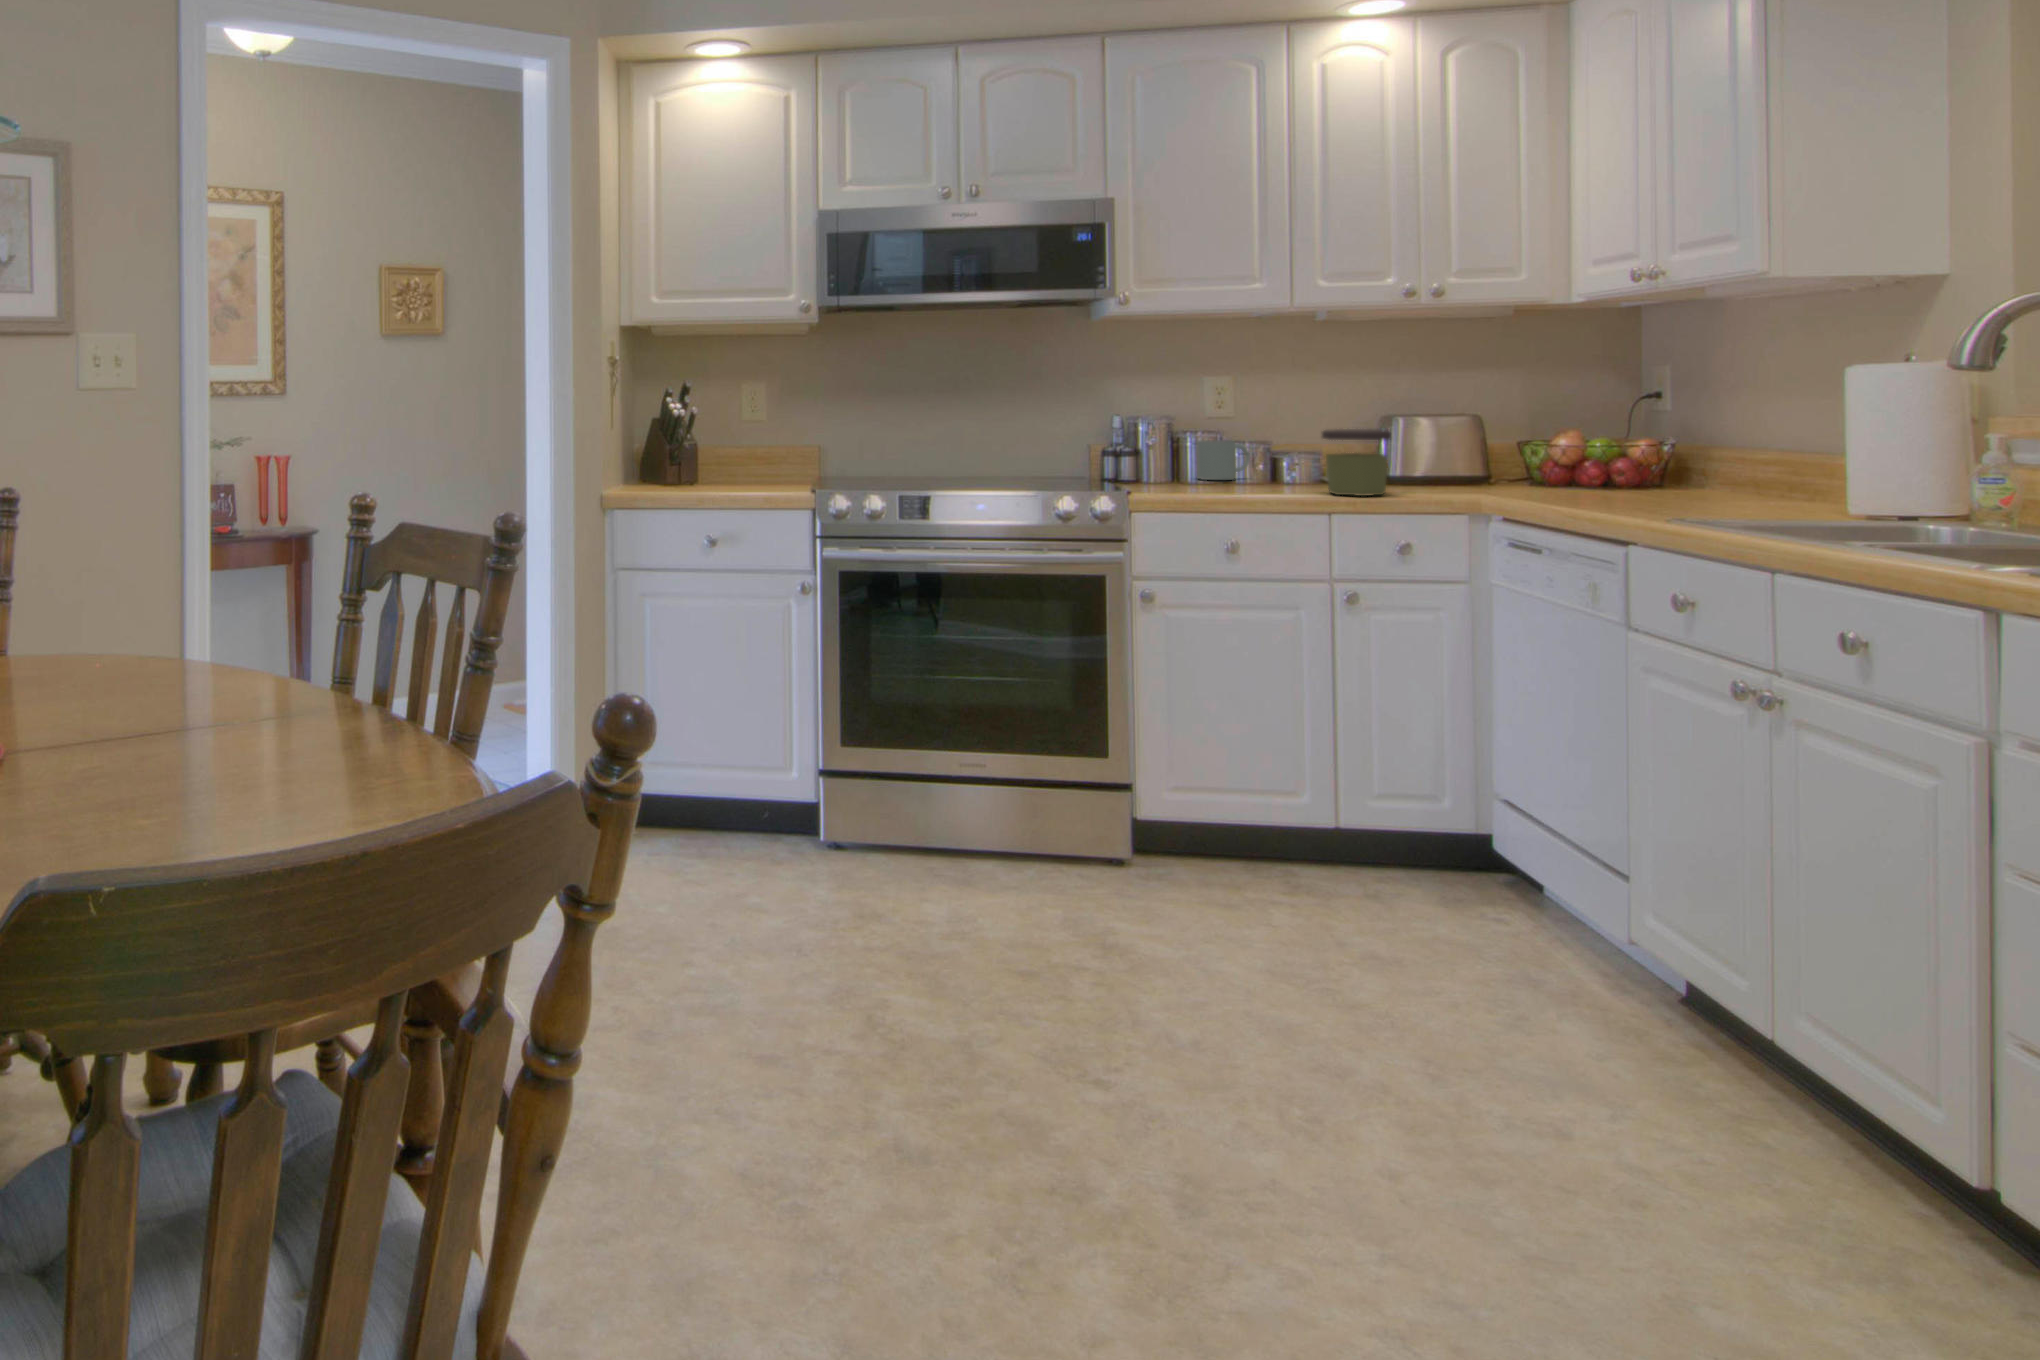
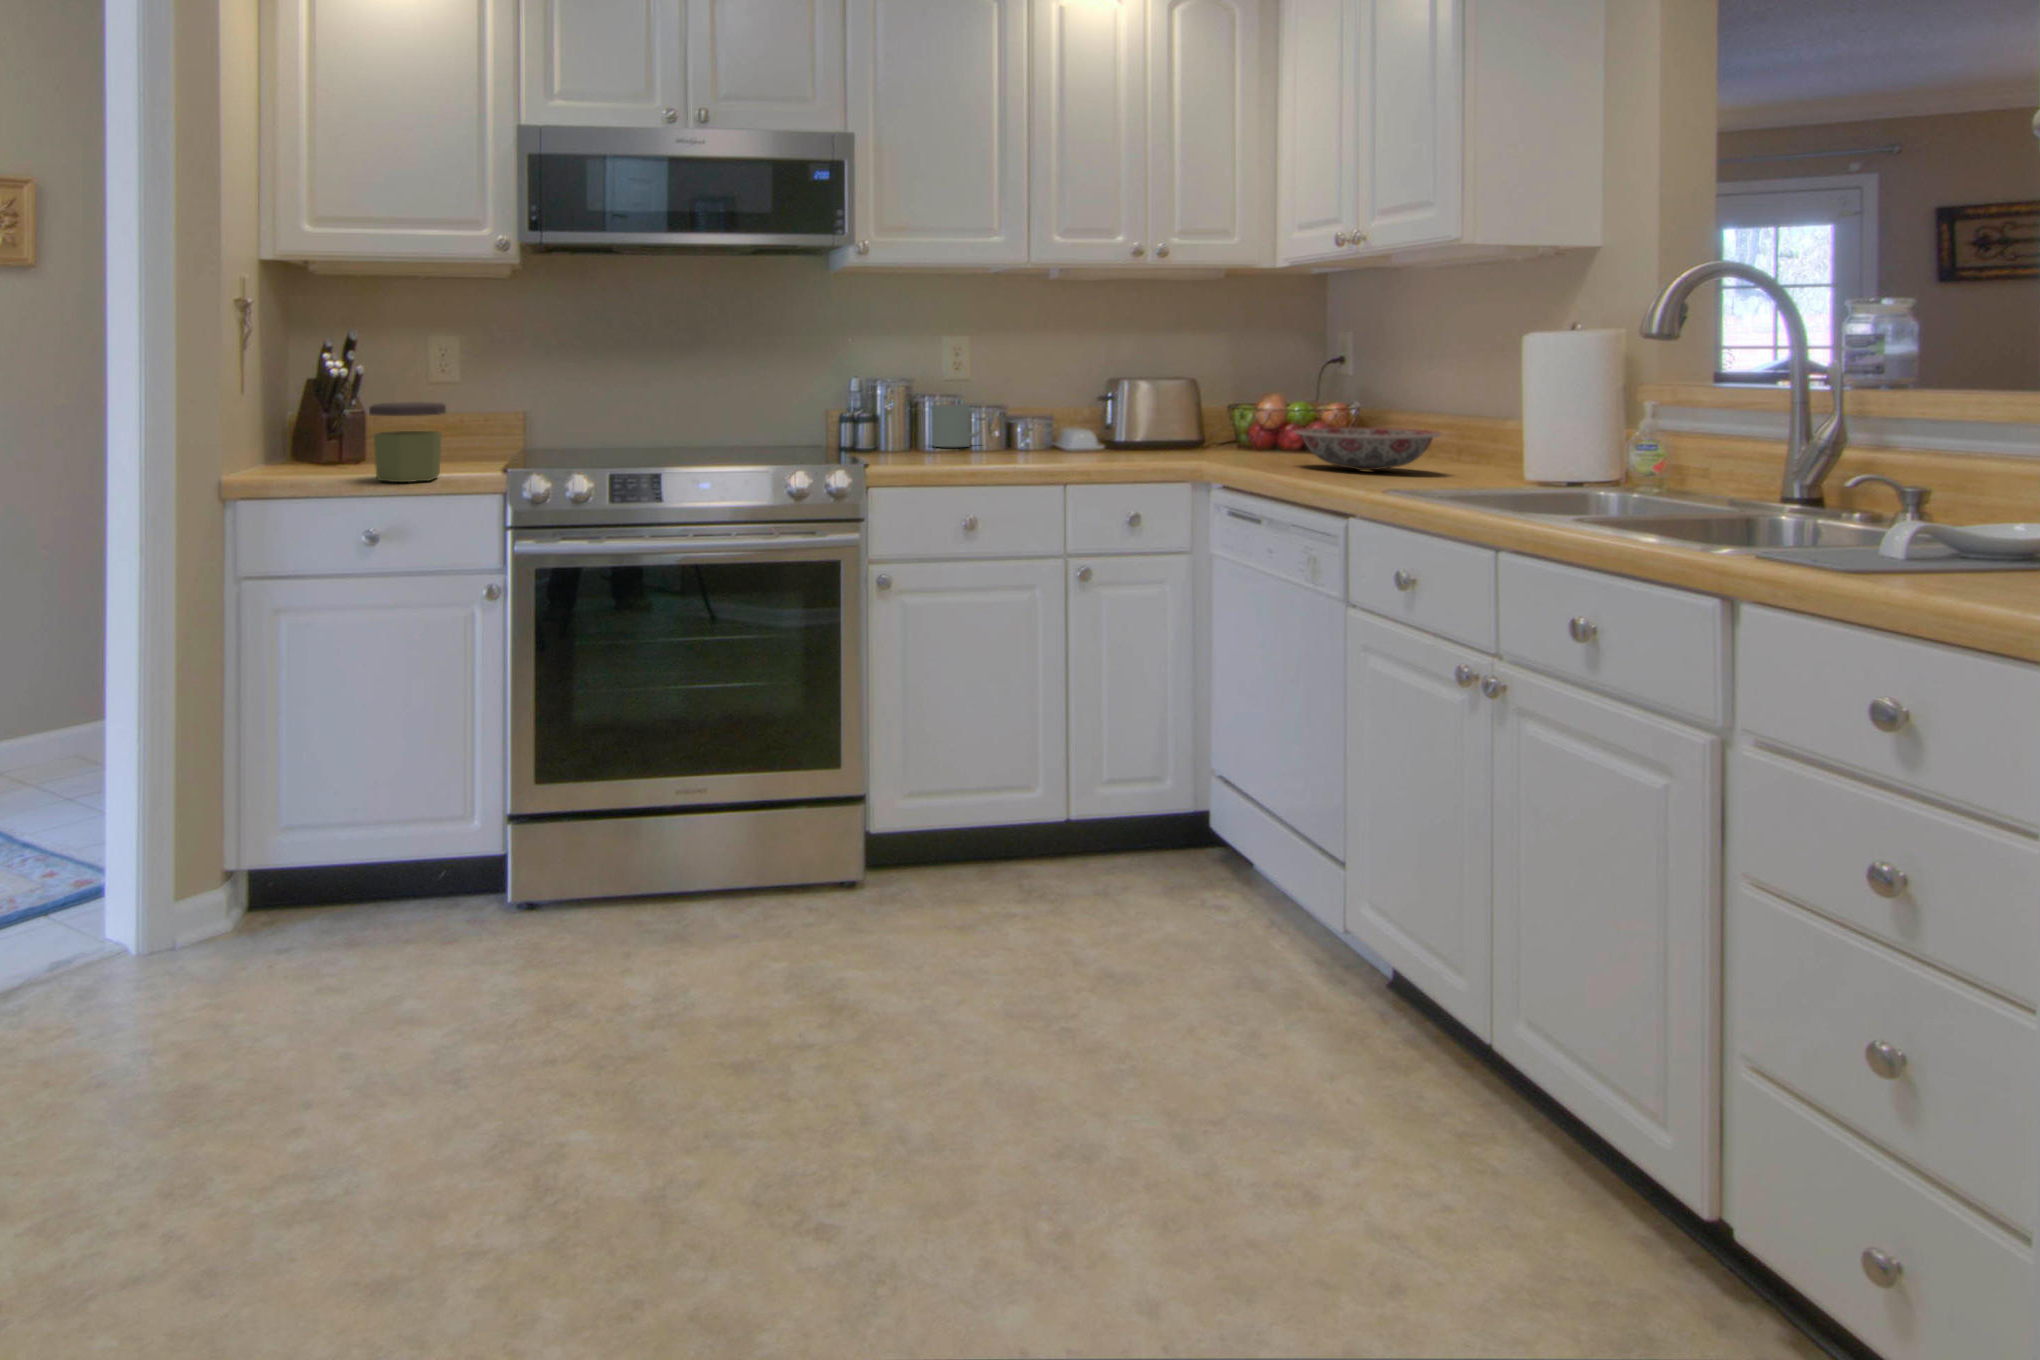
jar: present [1322,429,1391,496] -> present [369,402,446,482]
ceramic bowl: none [1582,463,1757,505] -> present [1294,427,1441,470]

